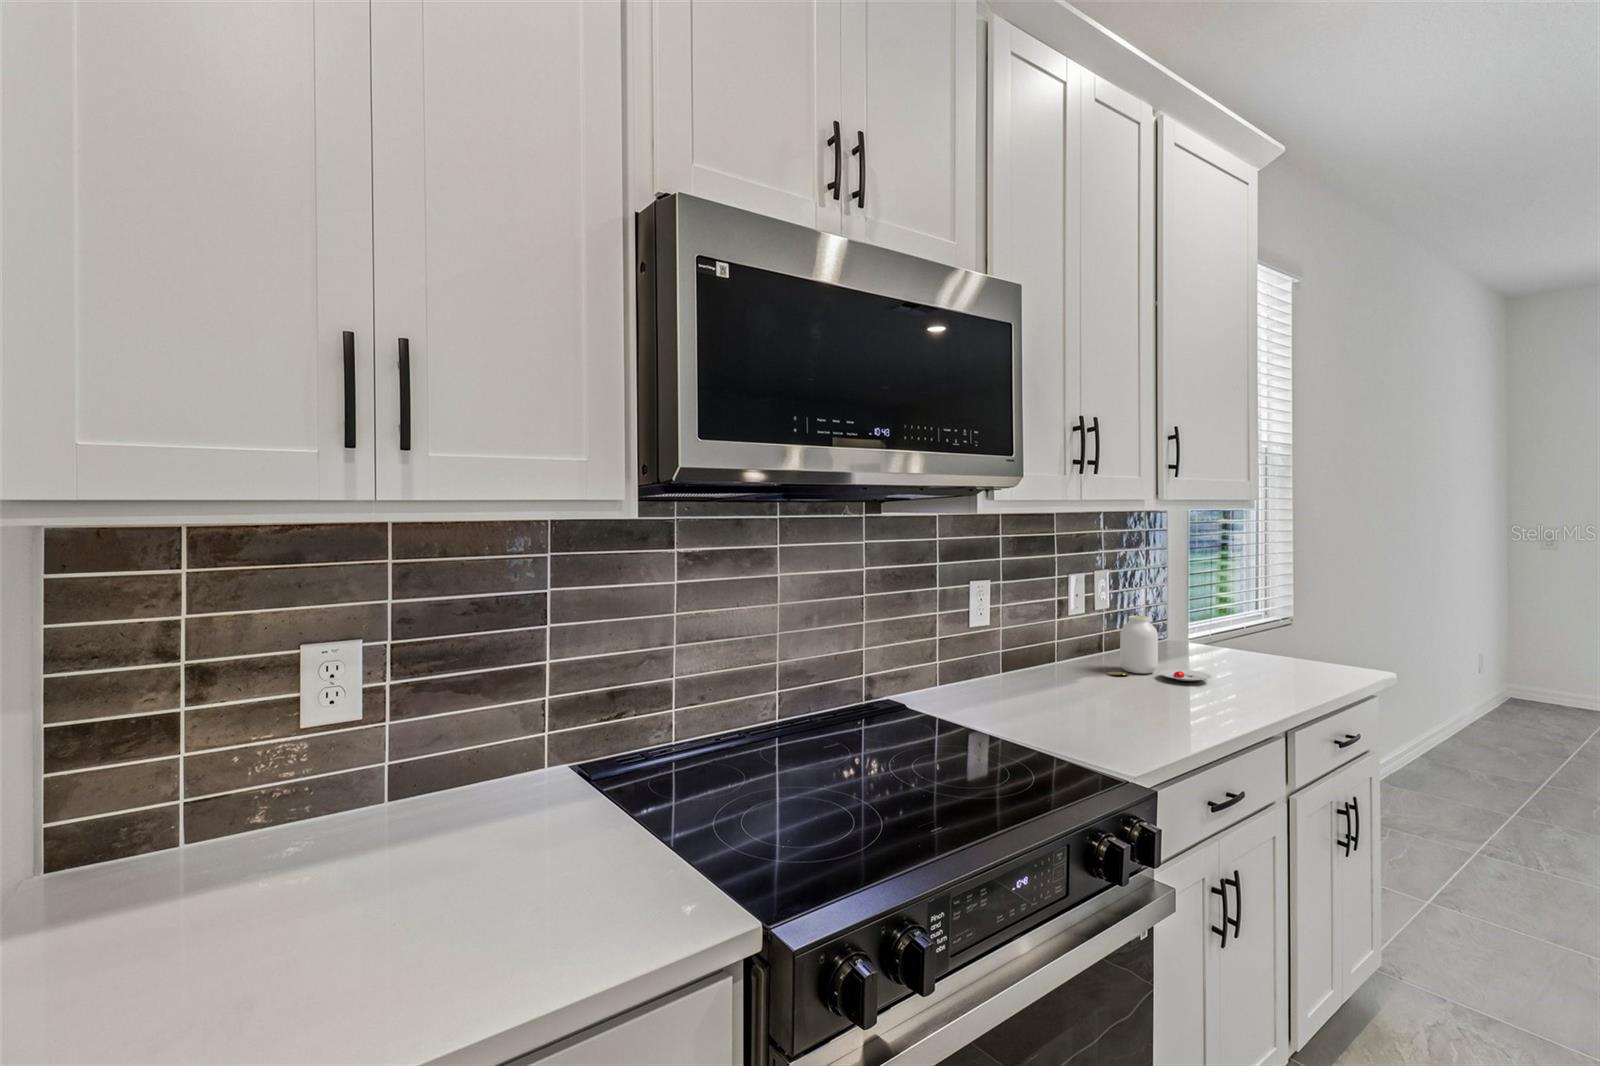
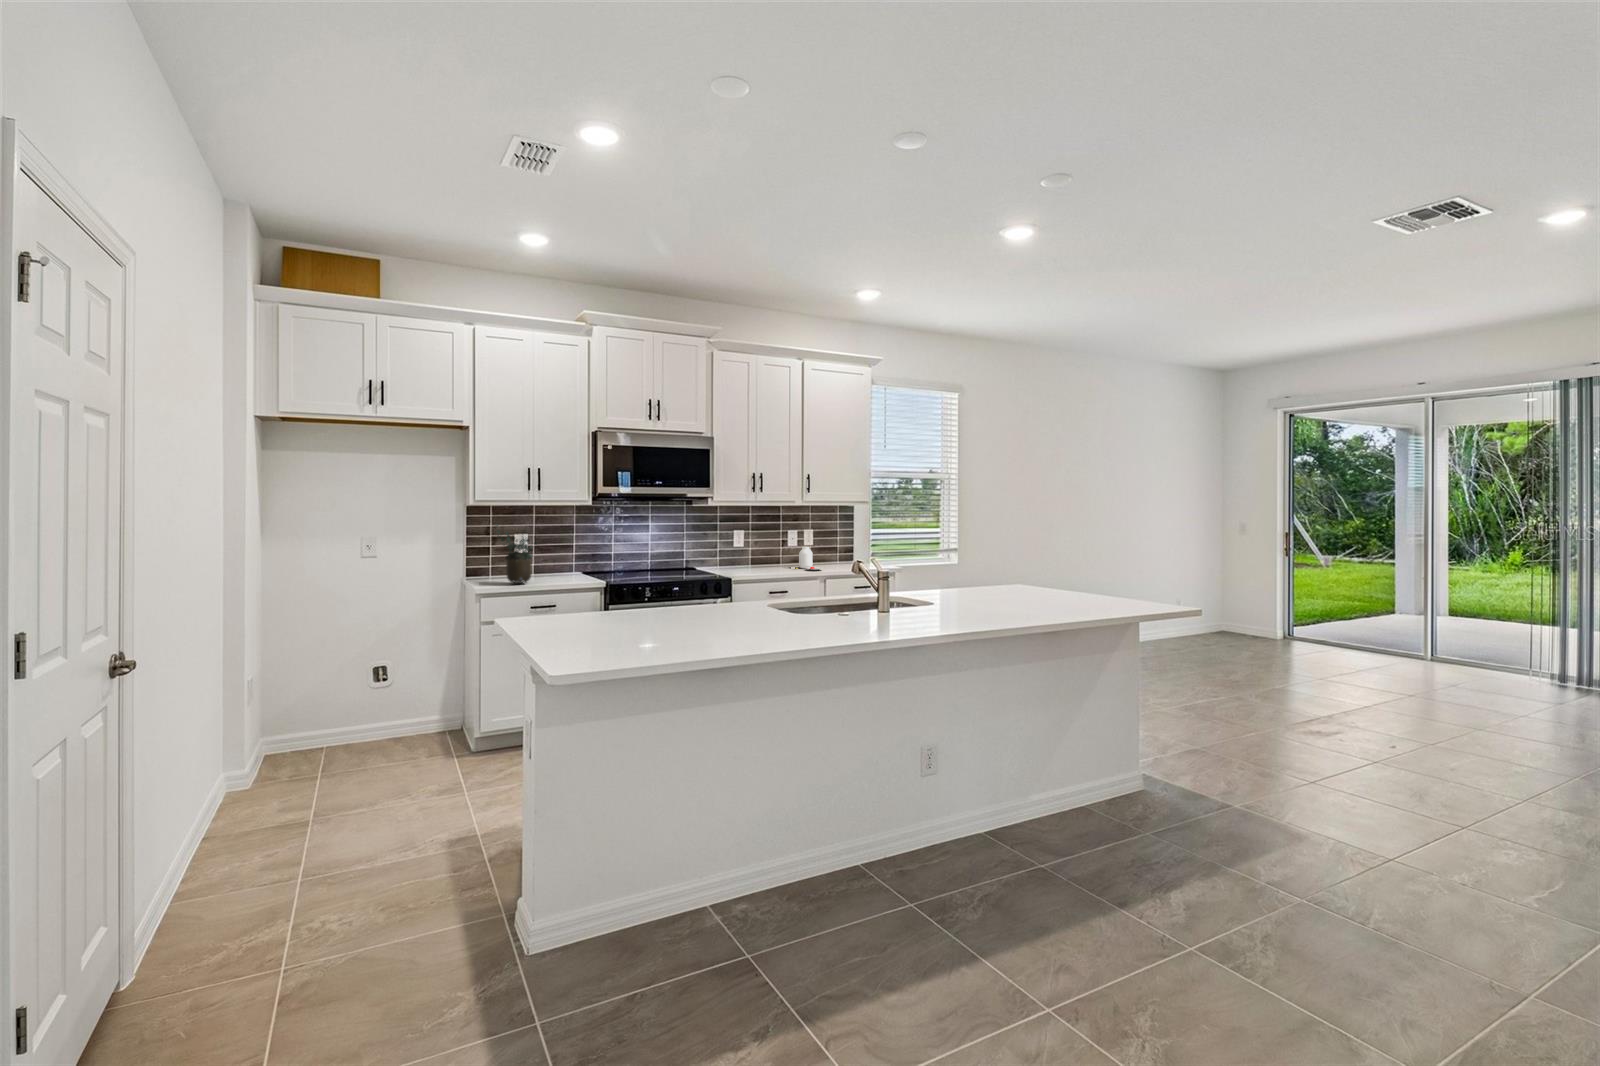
potted plant: none [172,621,413,932] -> present [496,524,537,583]

